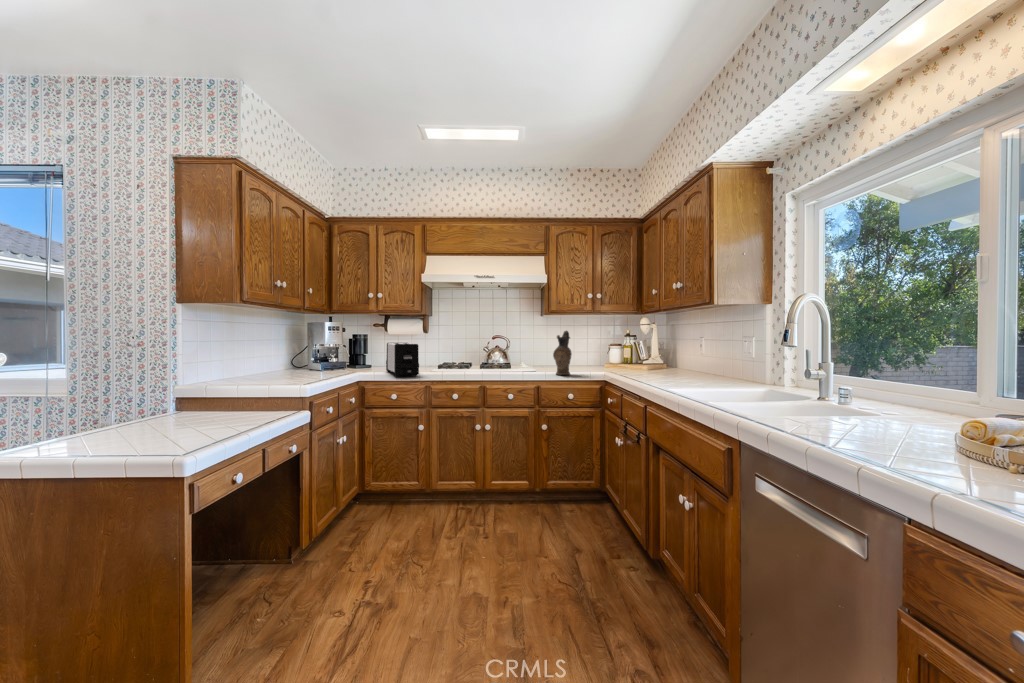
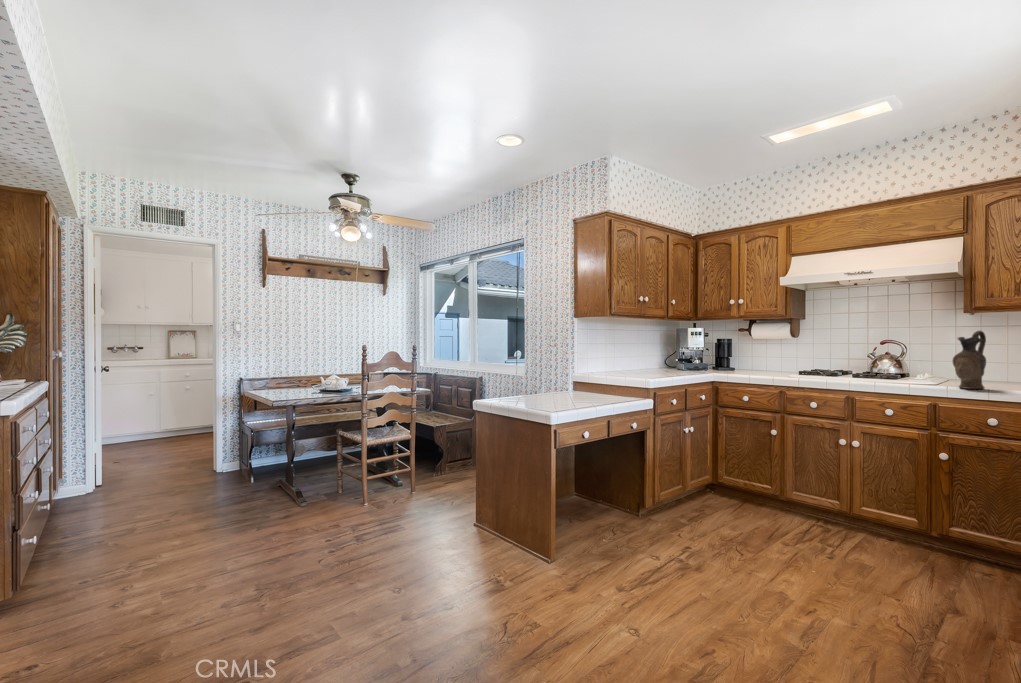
toaster: present [386,343,419,376] -> none [741,347,767,379]

